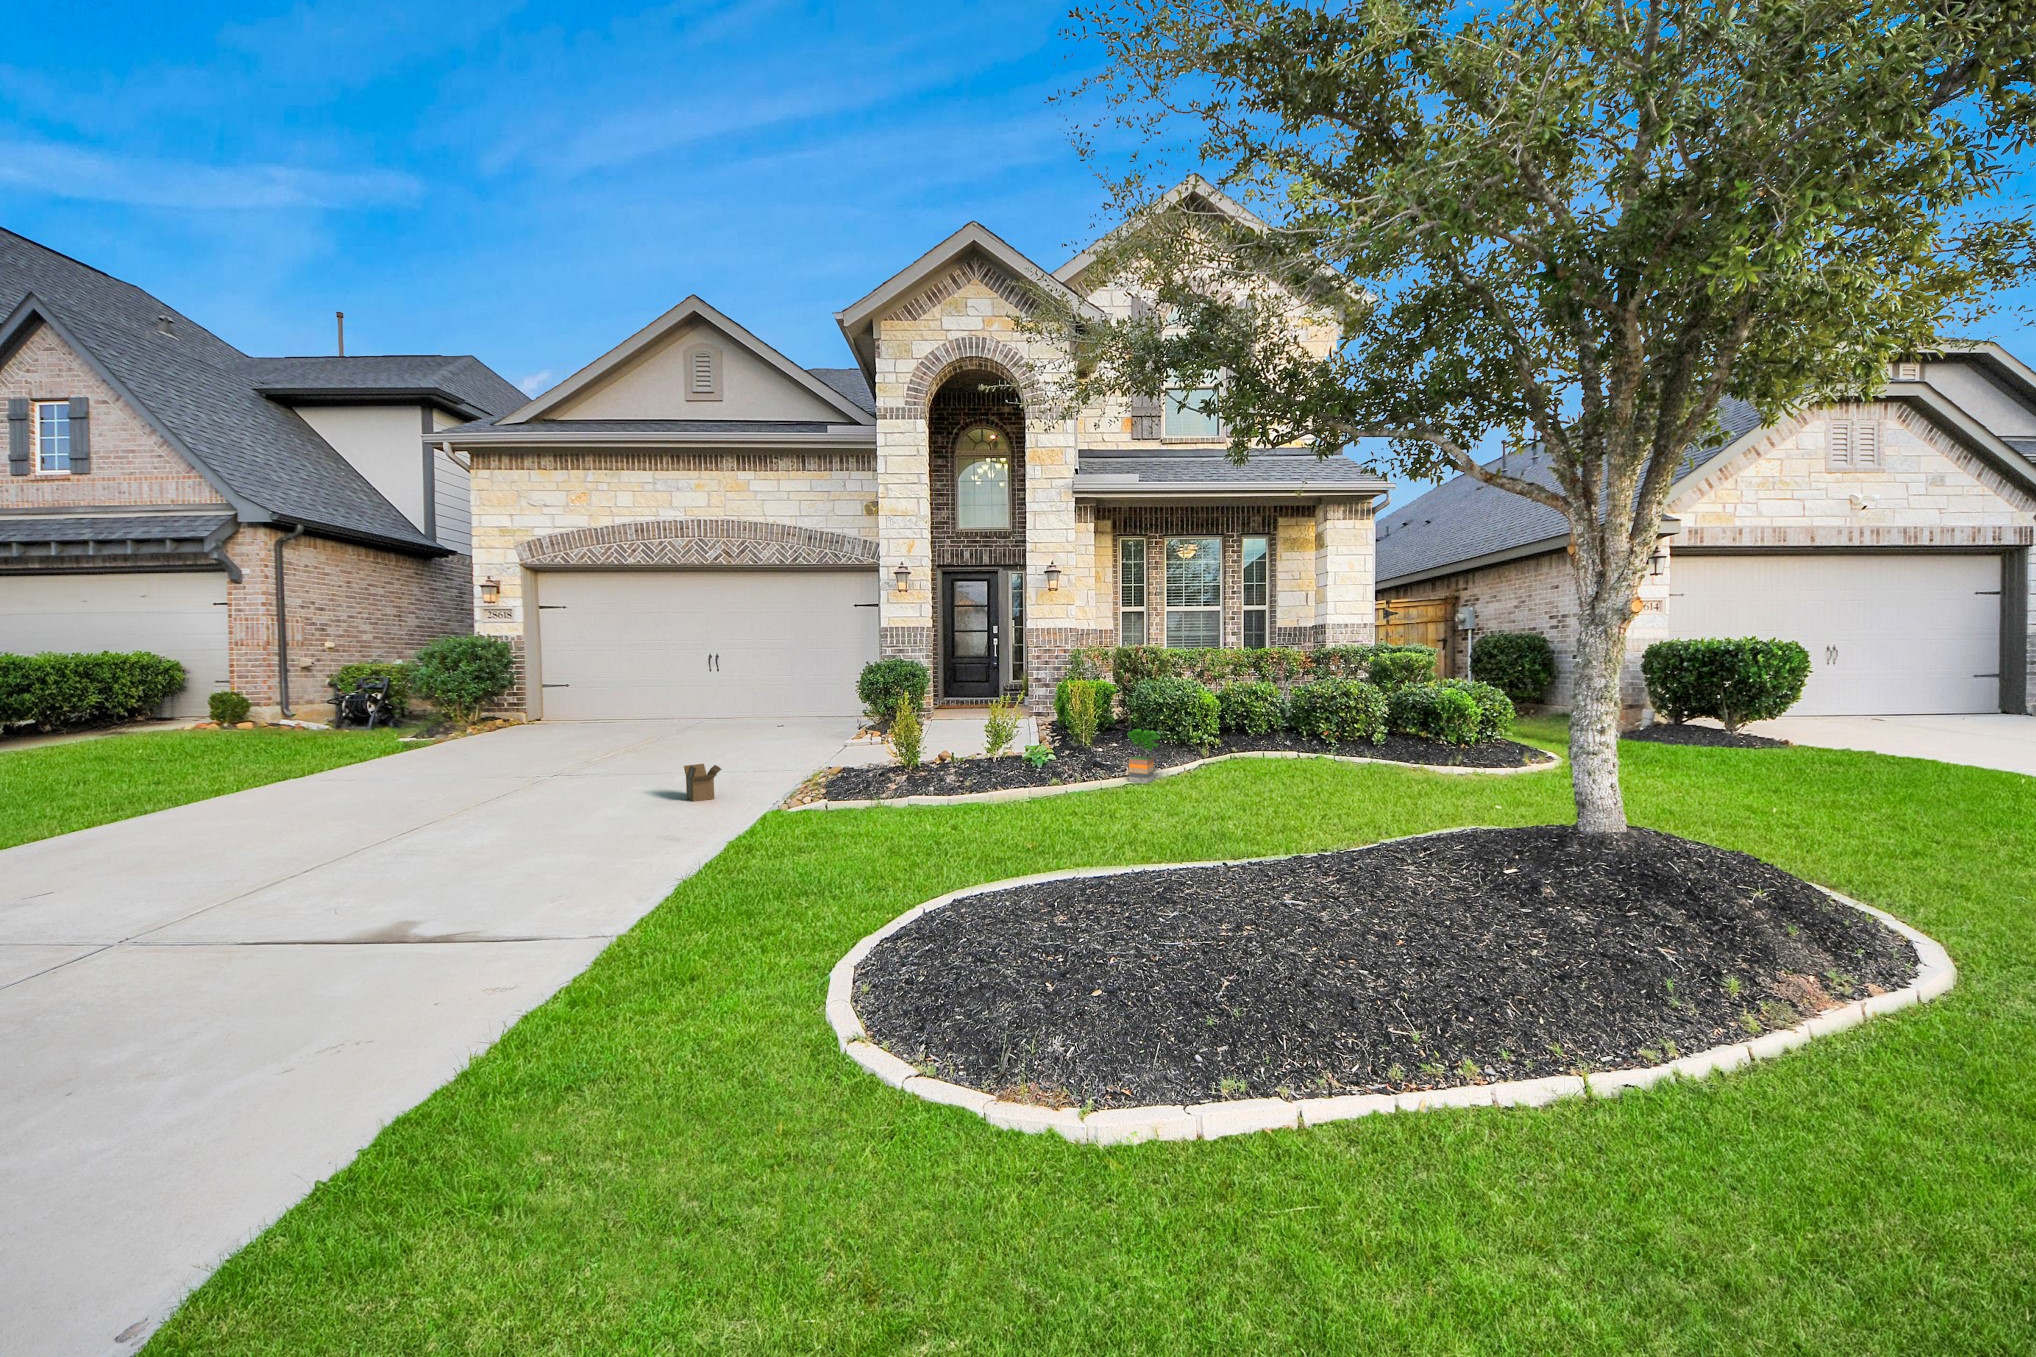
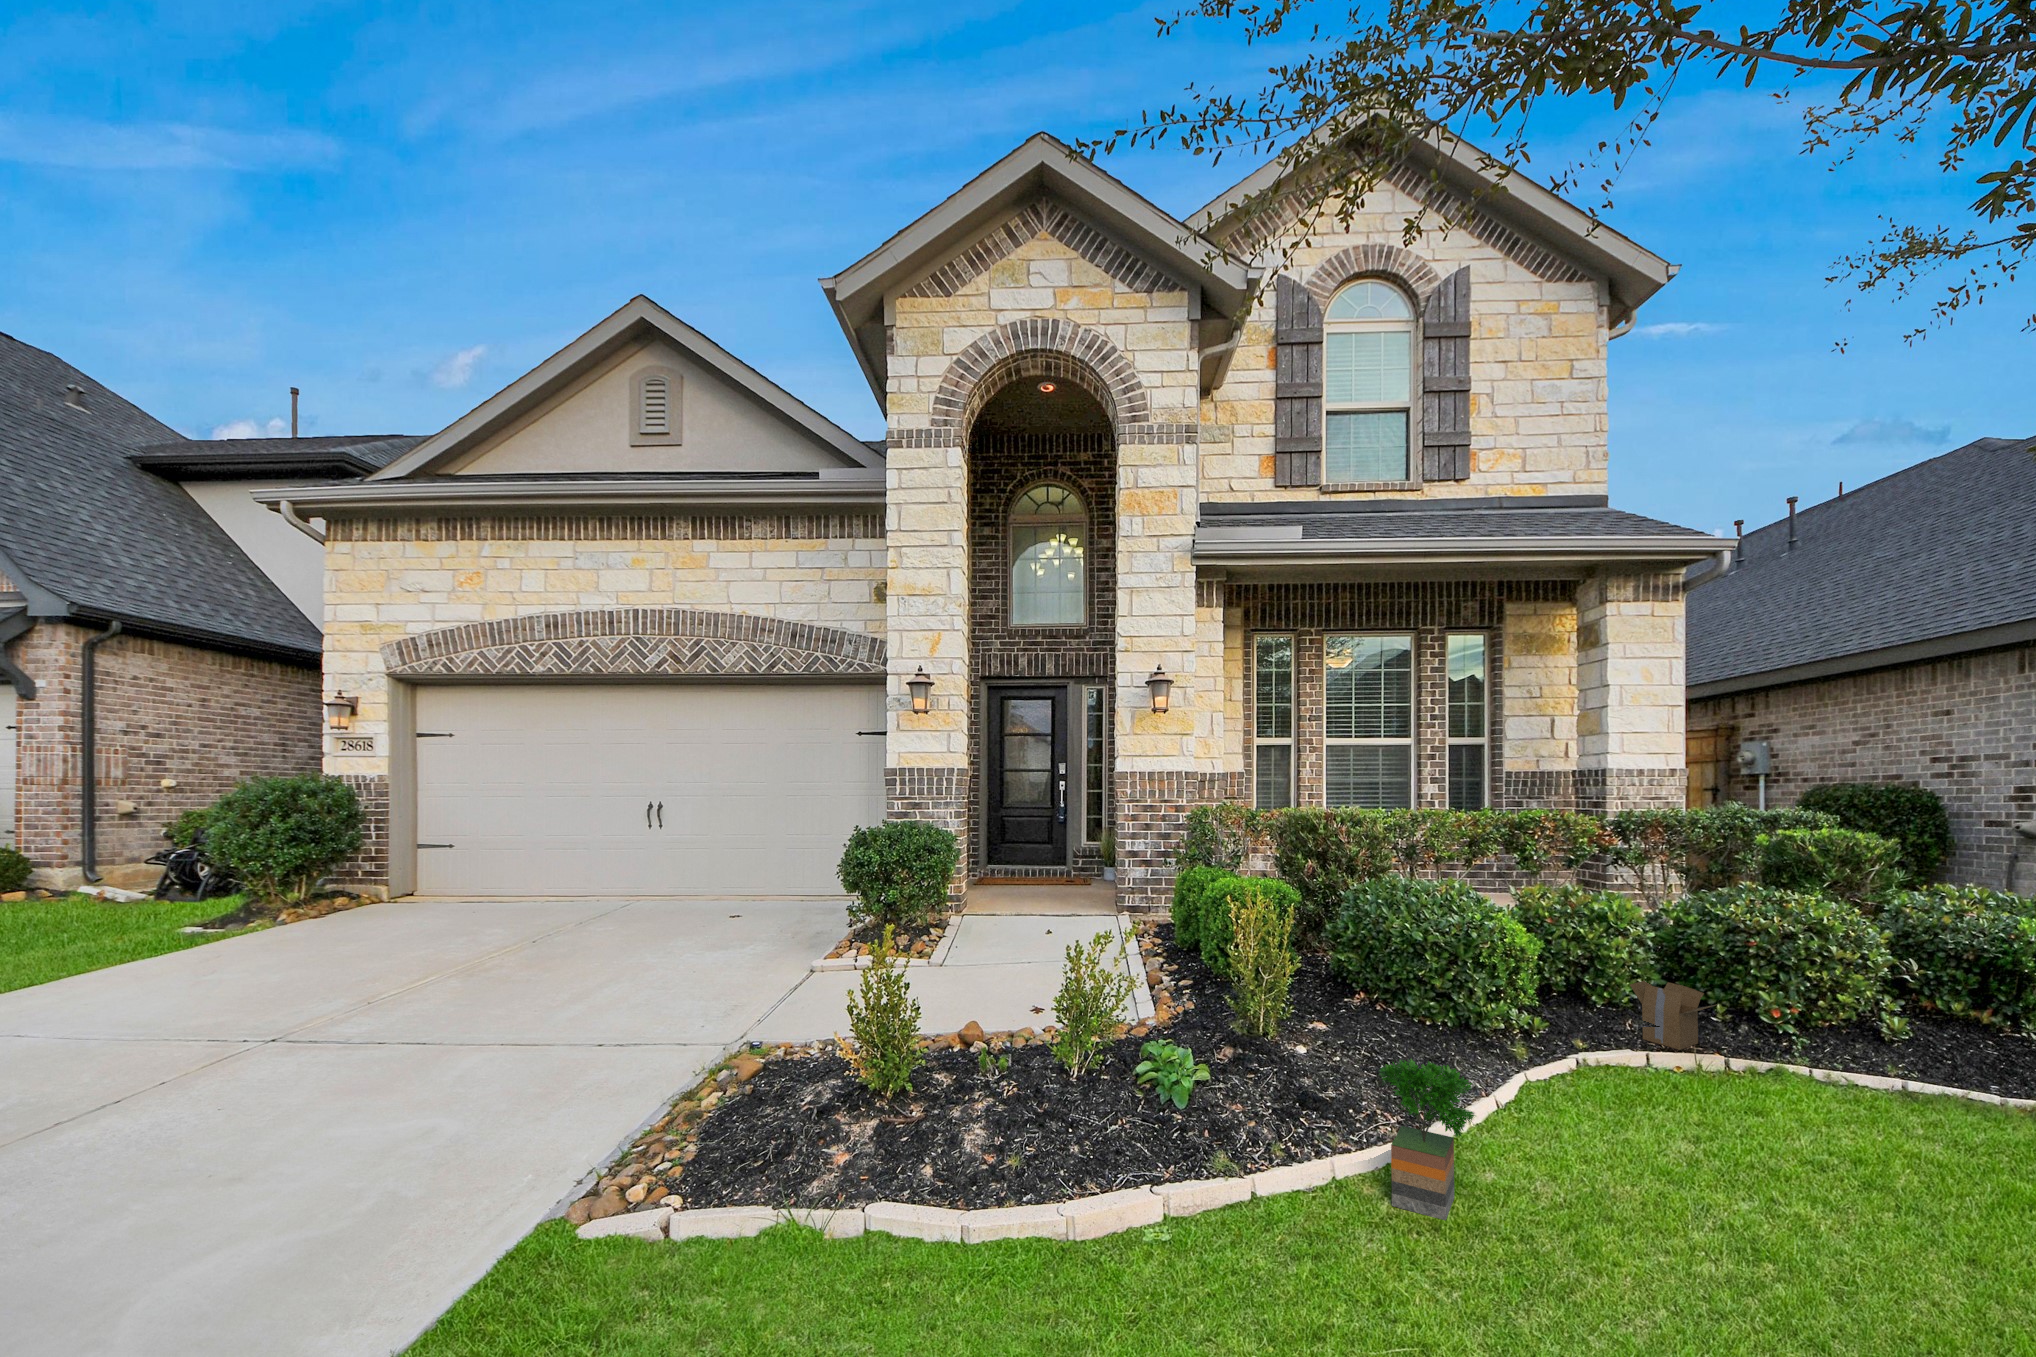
cardboard box: present [684,764,721,802] -> present [1630,981,1718,1050]

